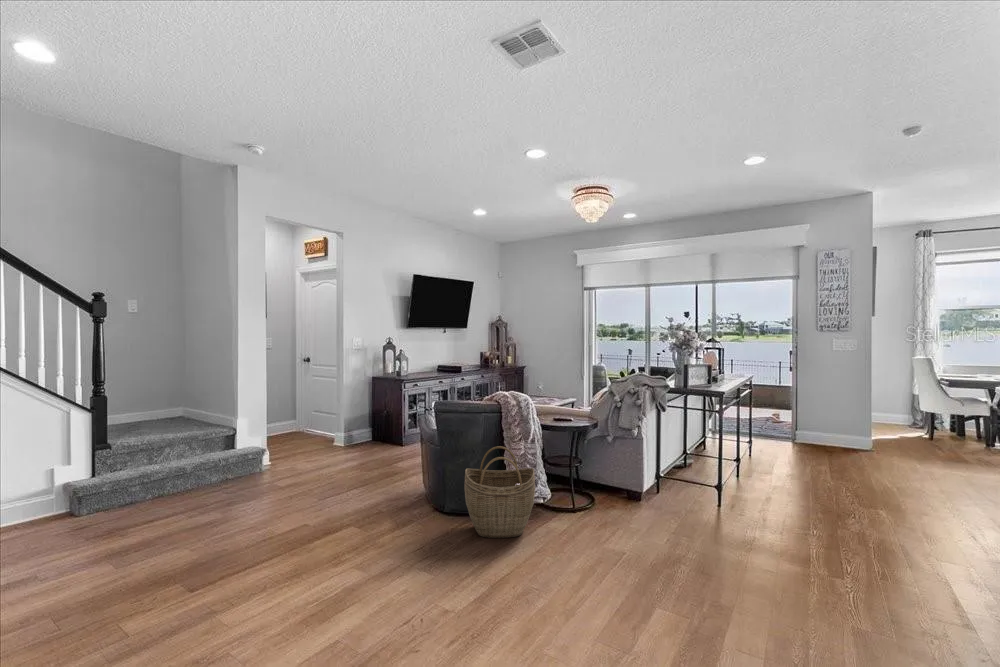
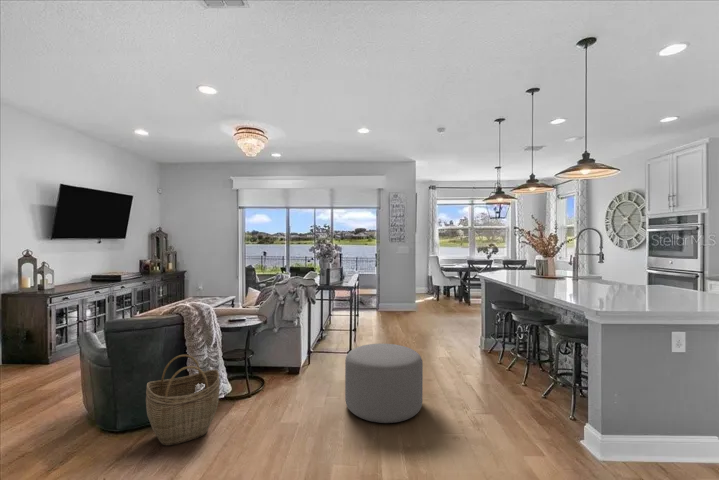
ottoman: none [692,471,819,586] -> present [345,344,423,423]

